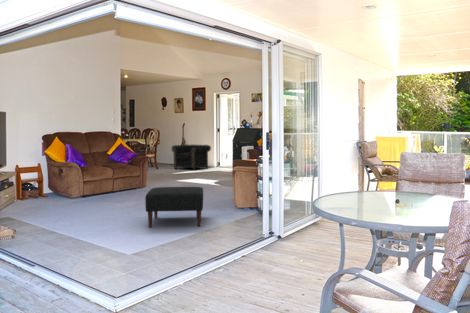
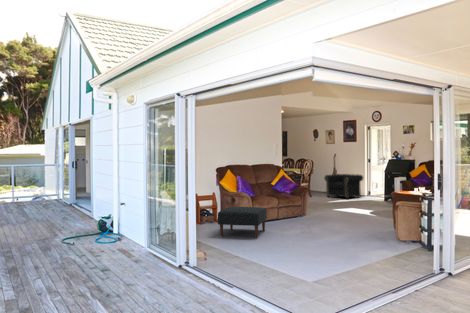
ottoman: present [145,187,203,228] -> present [218,207,267,238]

